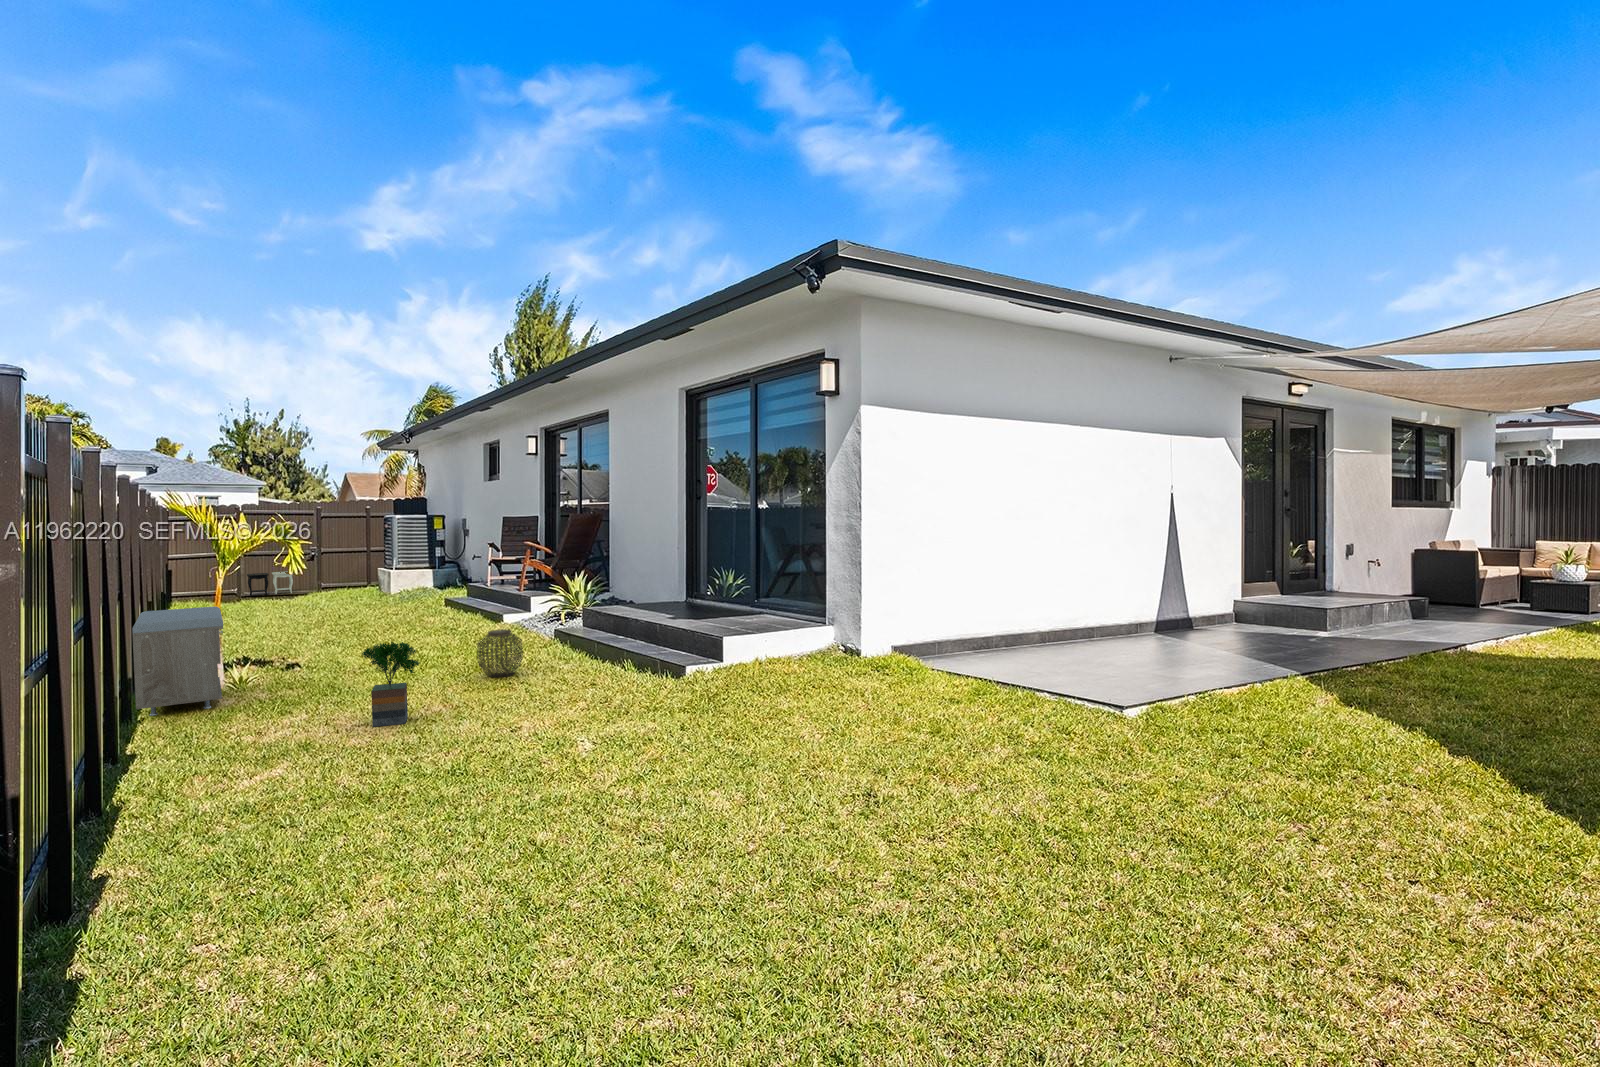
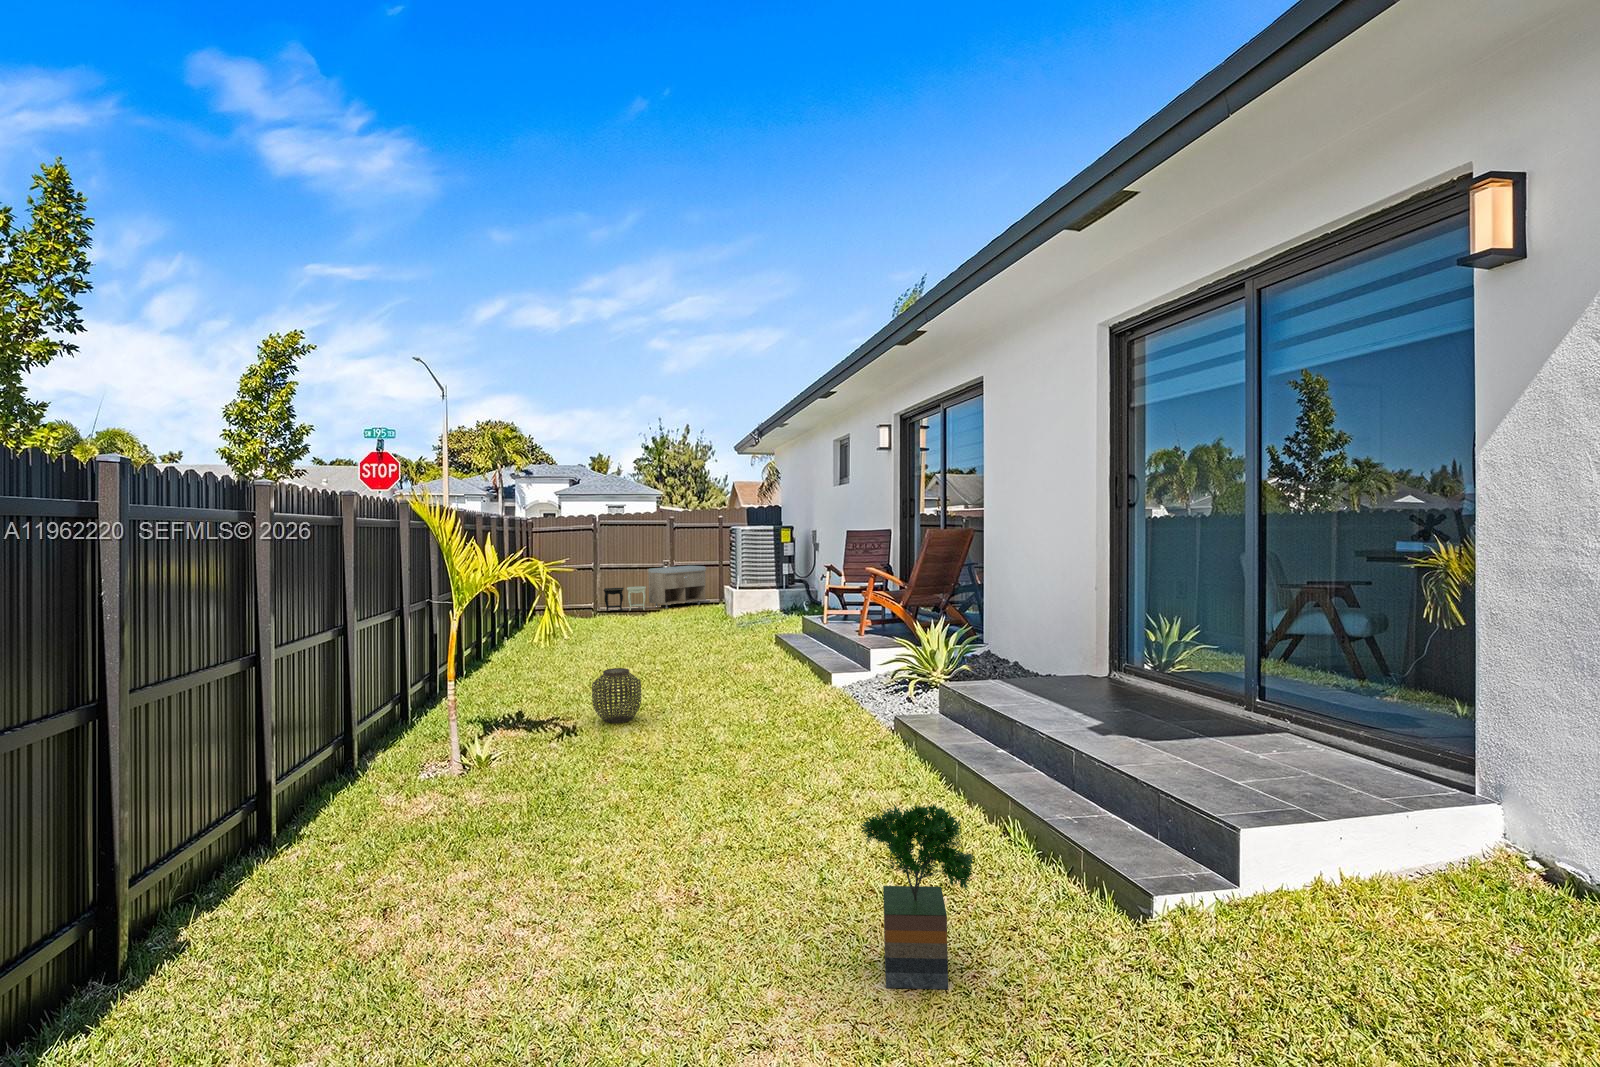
storage bench: present [133,606,223,716] -> present [648,566,706,608]
woven basket: present [477,629,523,677] -> present [592,668,641,723]
potted tree: present [362,642,419,727] -> present [861,804,974,989]

